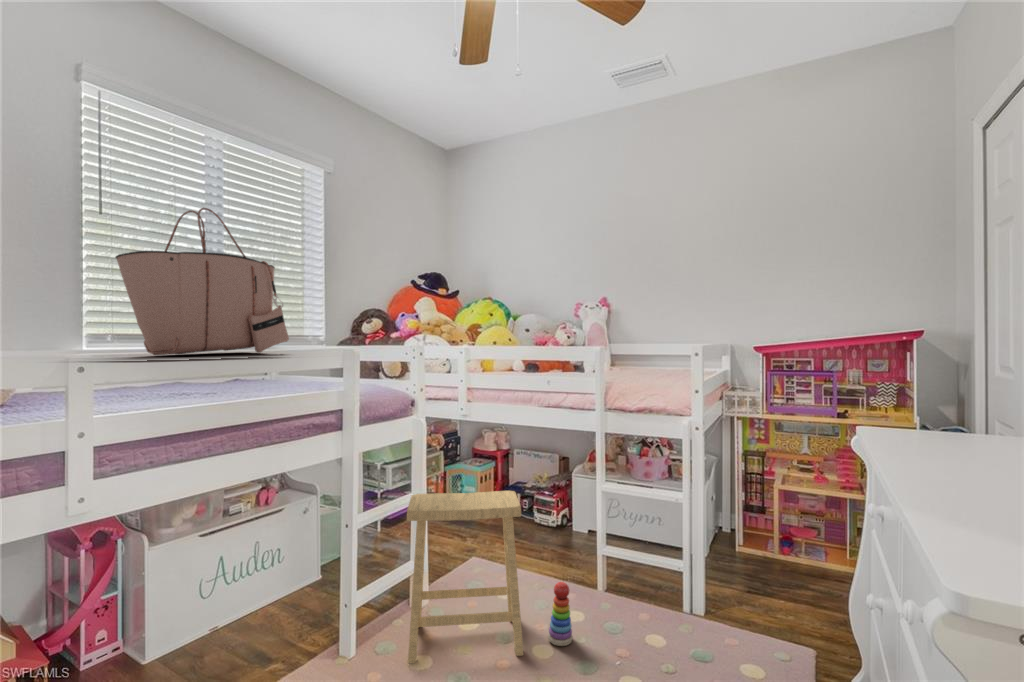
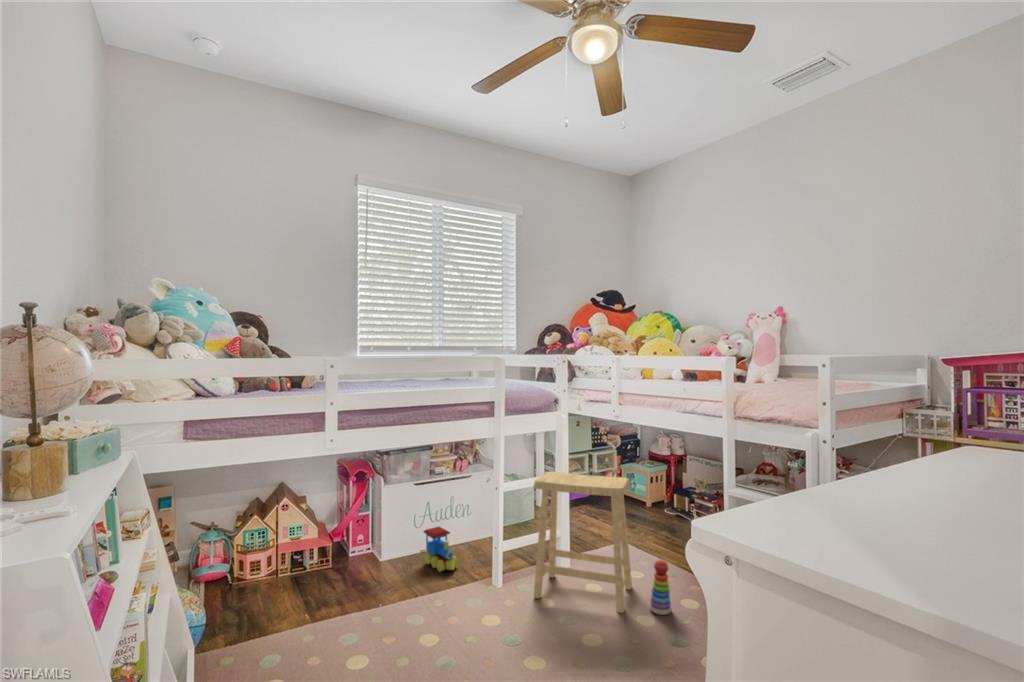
tote bag: present [115,208,289,355] -> none [348,267,450,360]
toy train: none [222,590,282,657] -> present [424,527,458,572]

